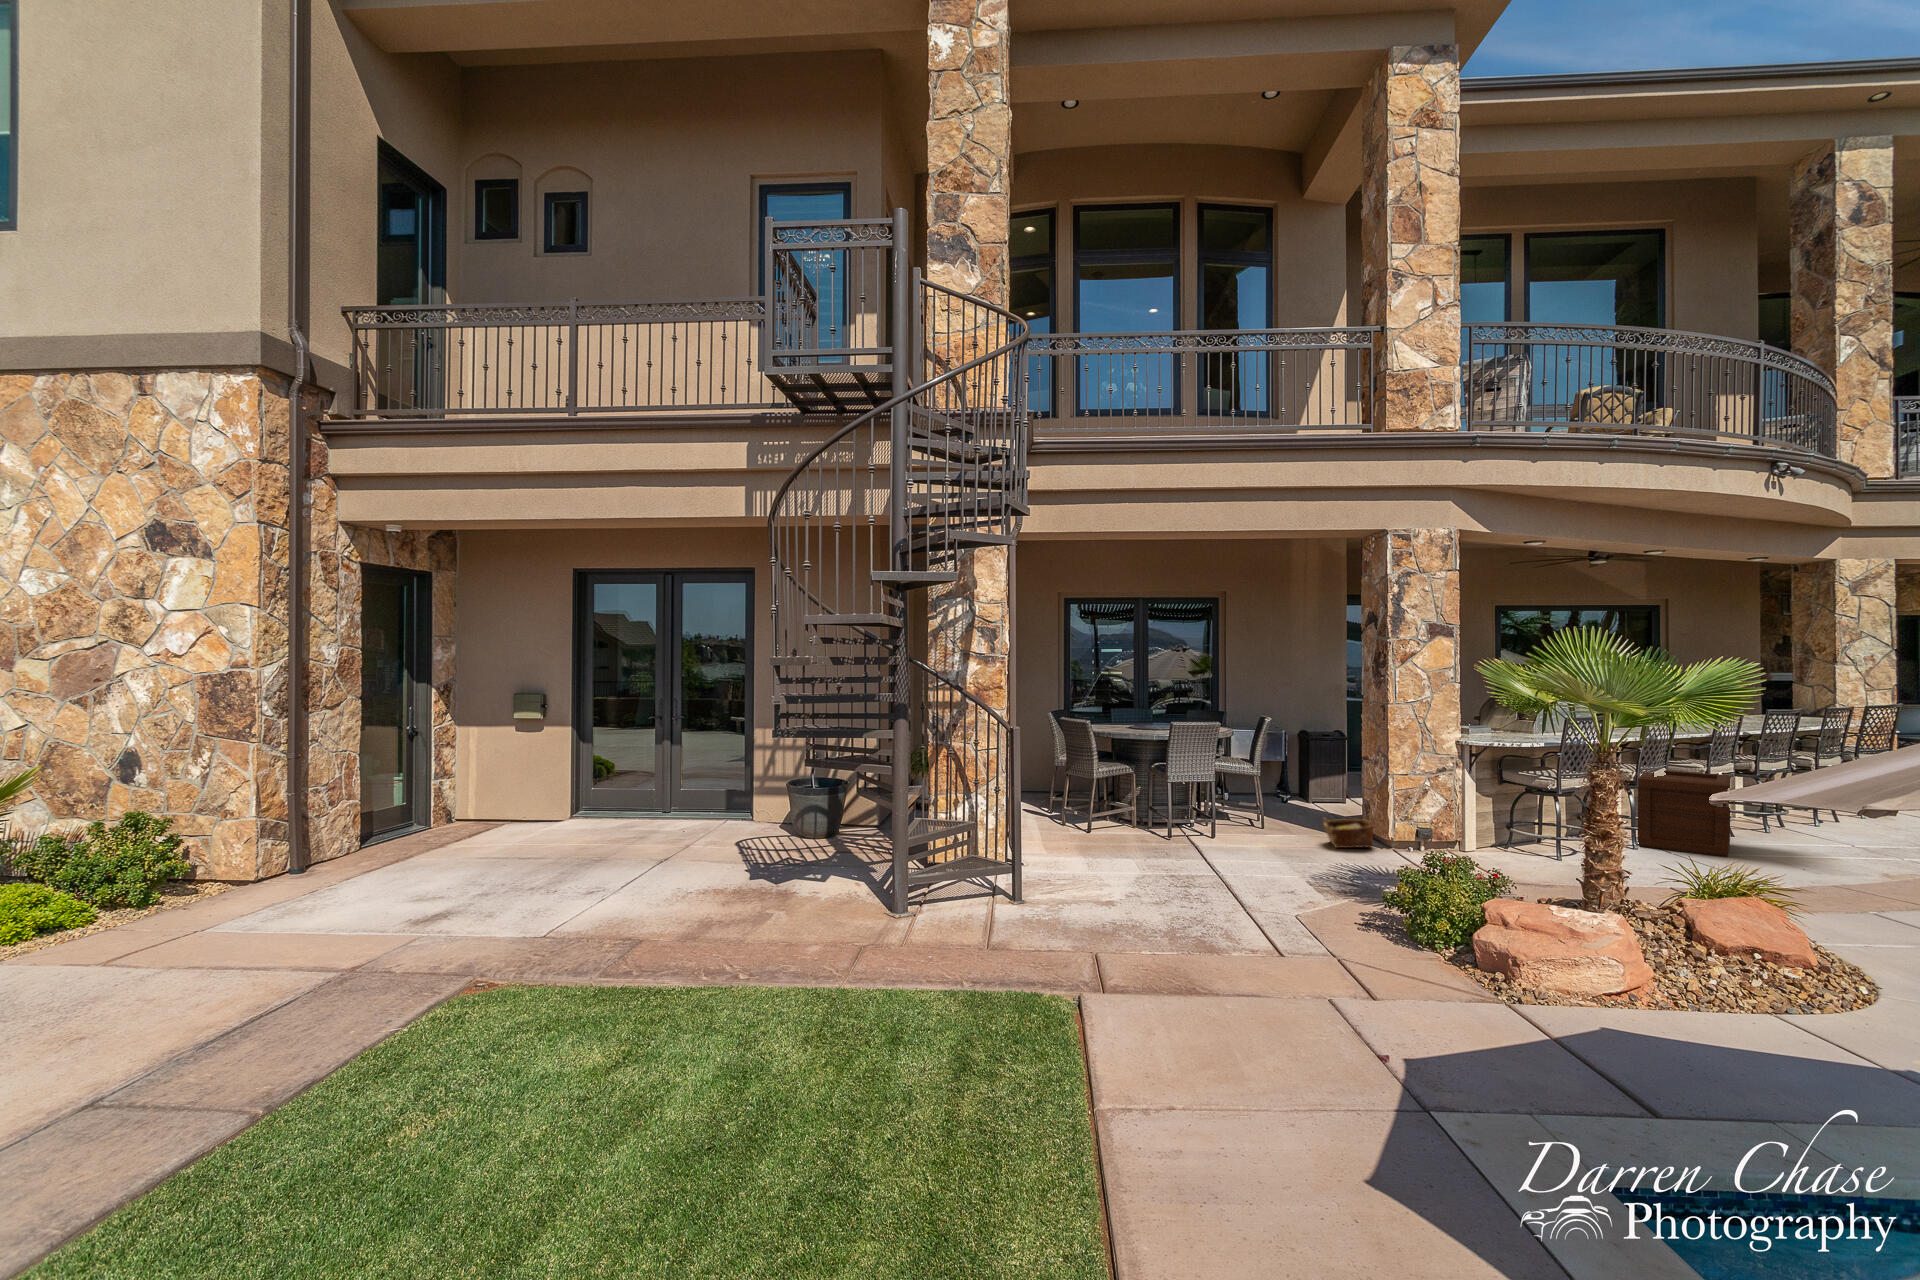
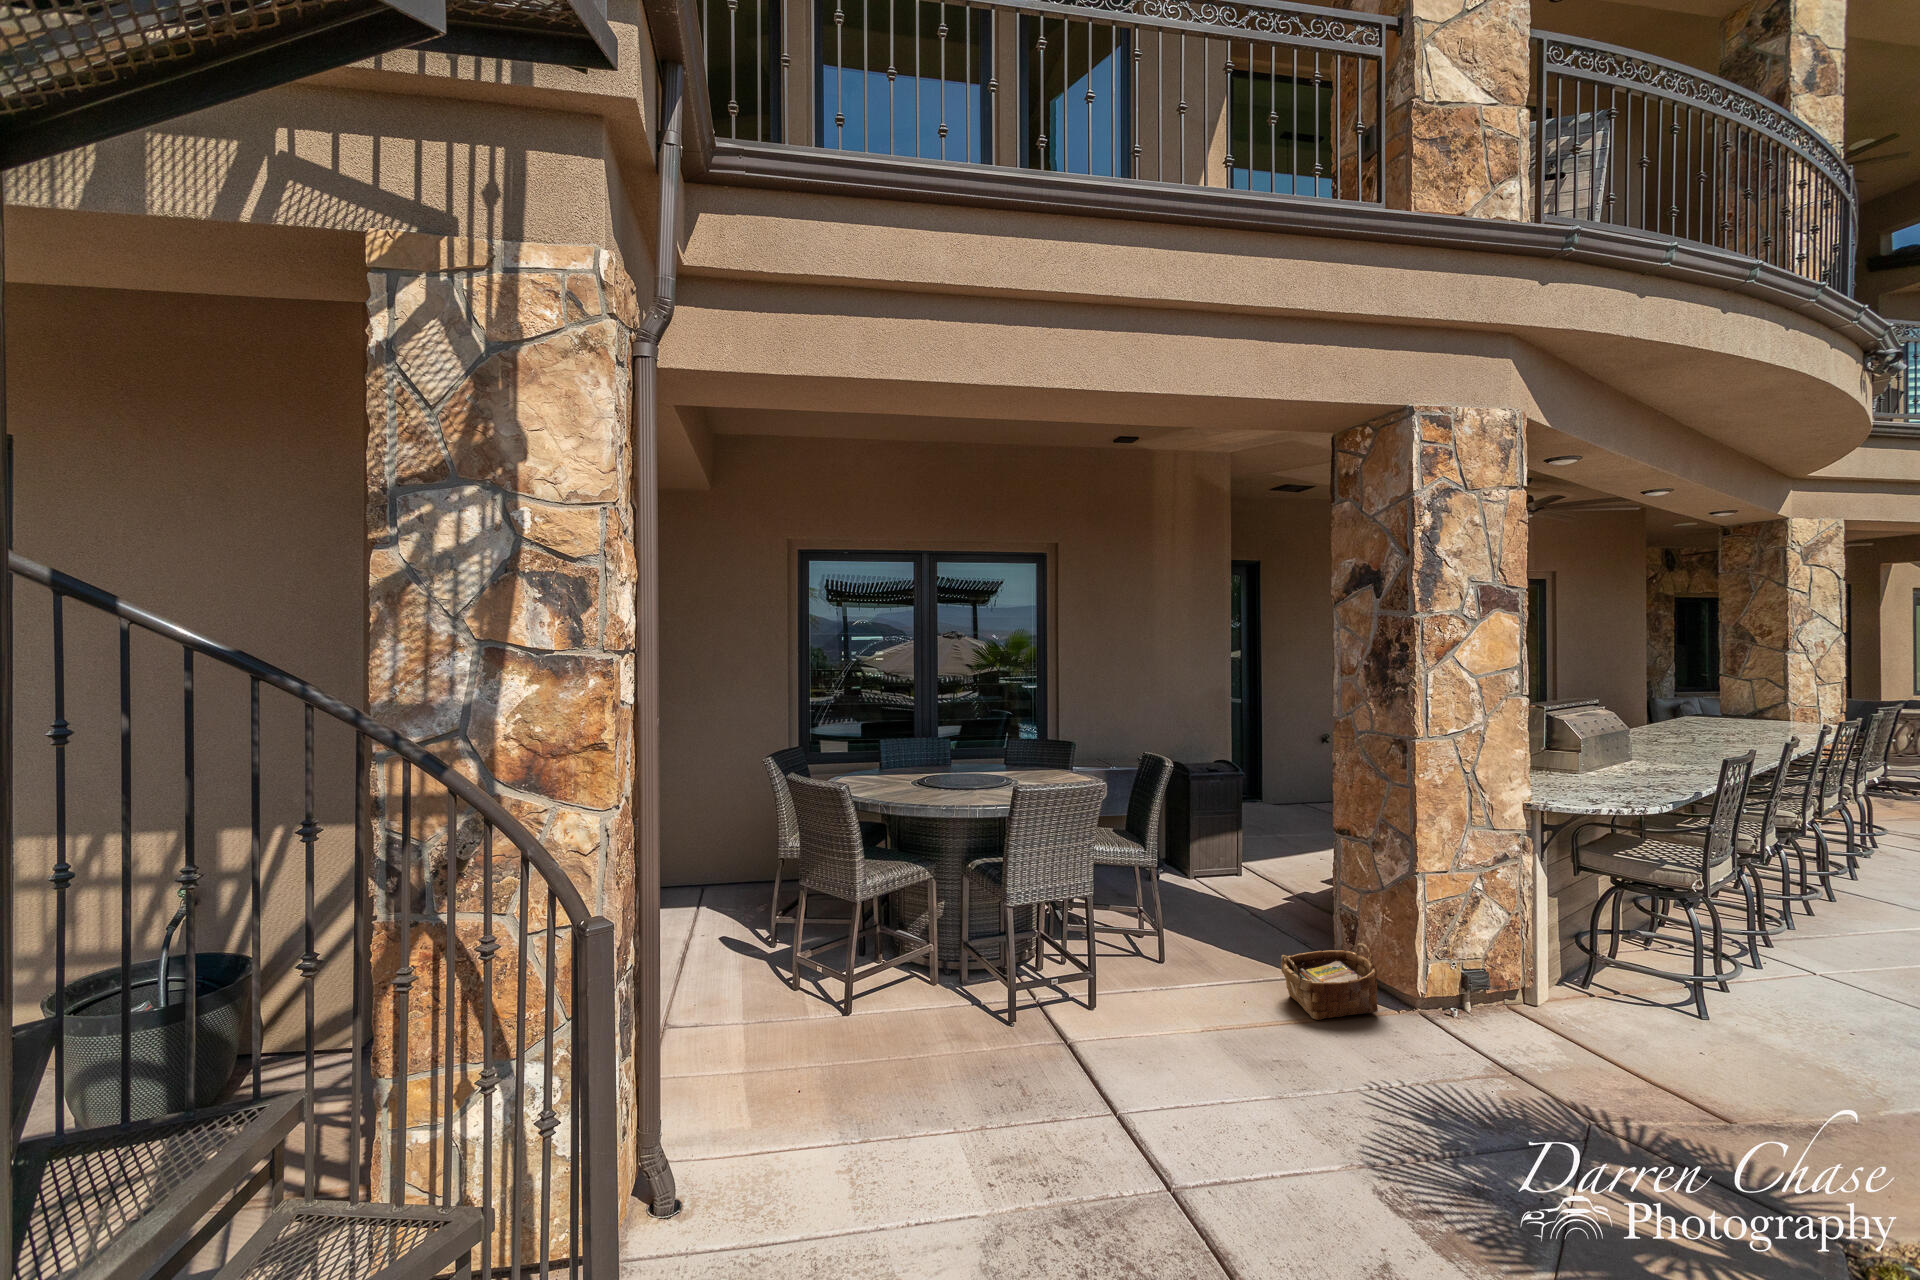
wooden crate: present [1638,770,1731,857] -> none [1697,820,1890,974]

